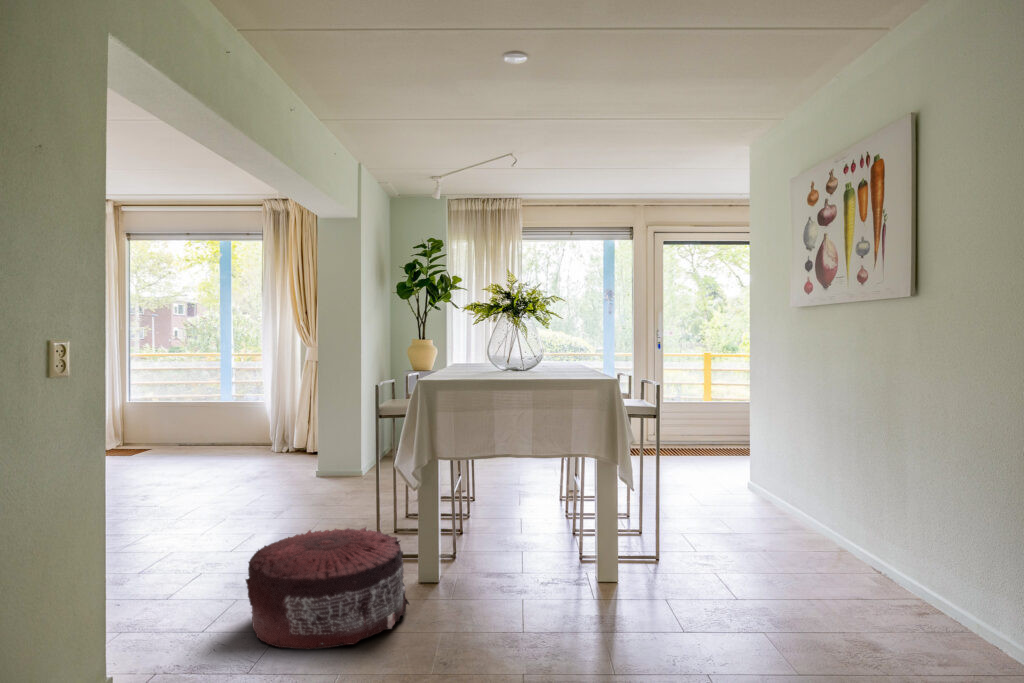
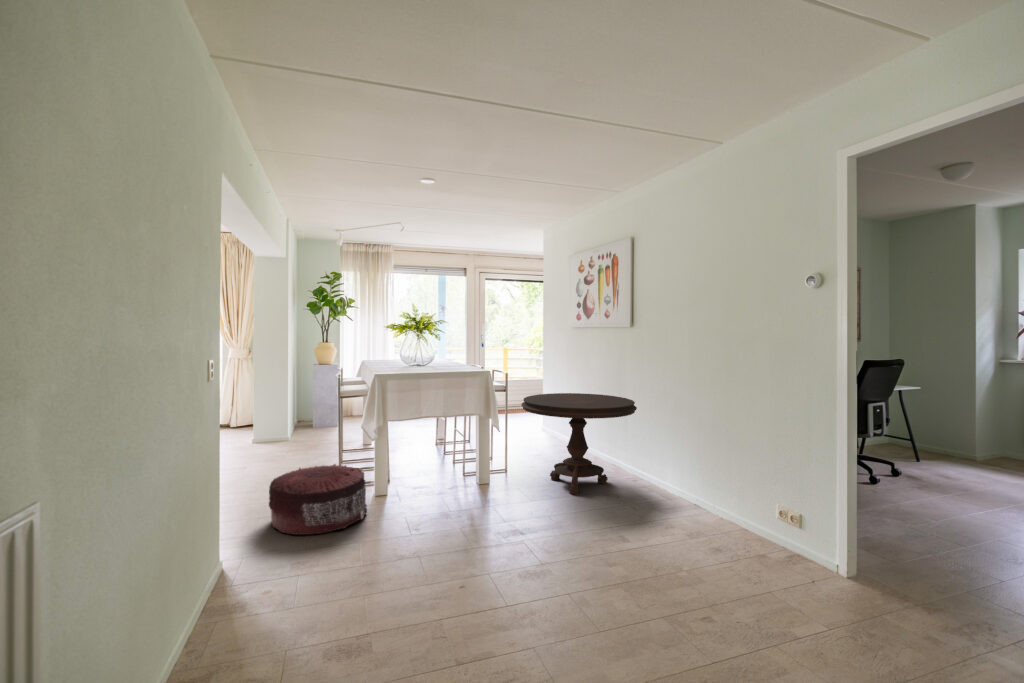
side table: none [688,422,928,619] -> present [521,393,637,495]

